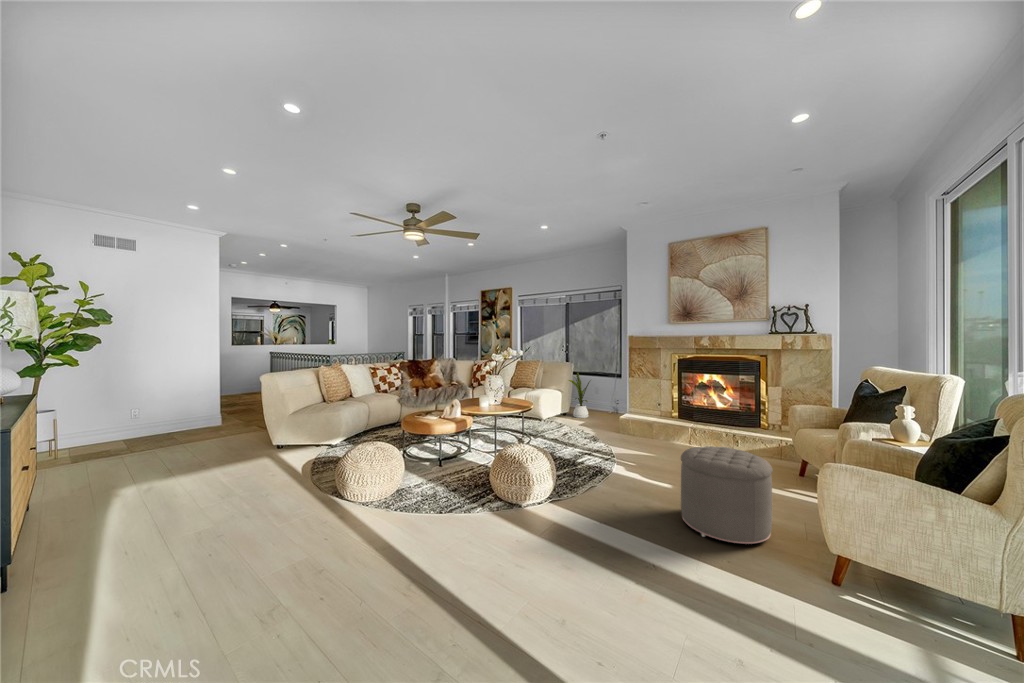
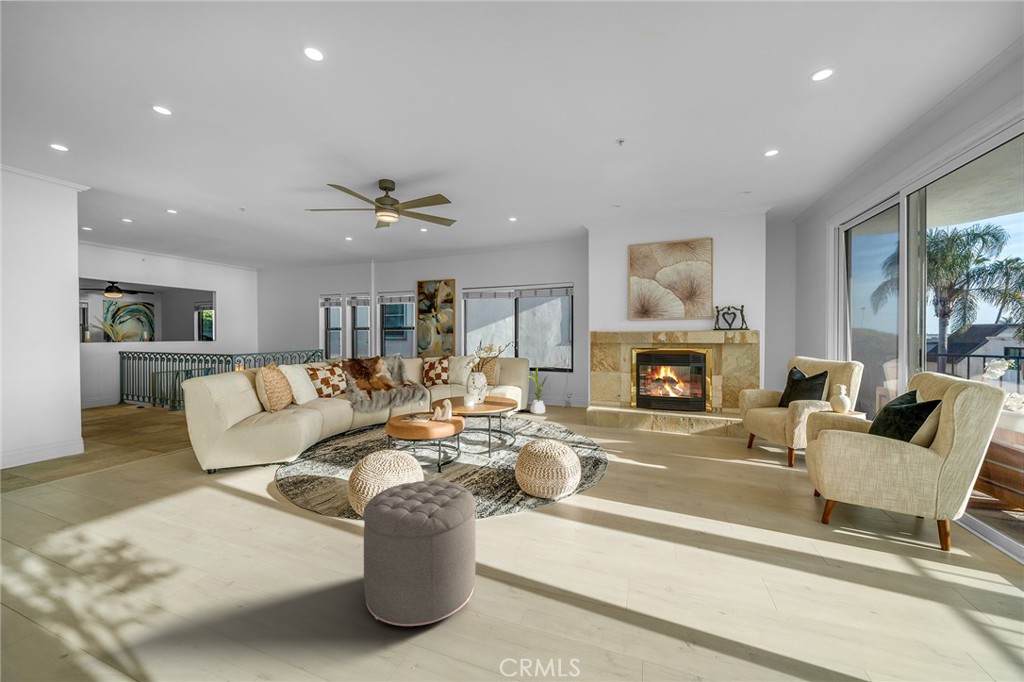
ottoman: present [681,446,773,544] -> present [362,481,476,626]

